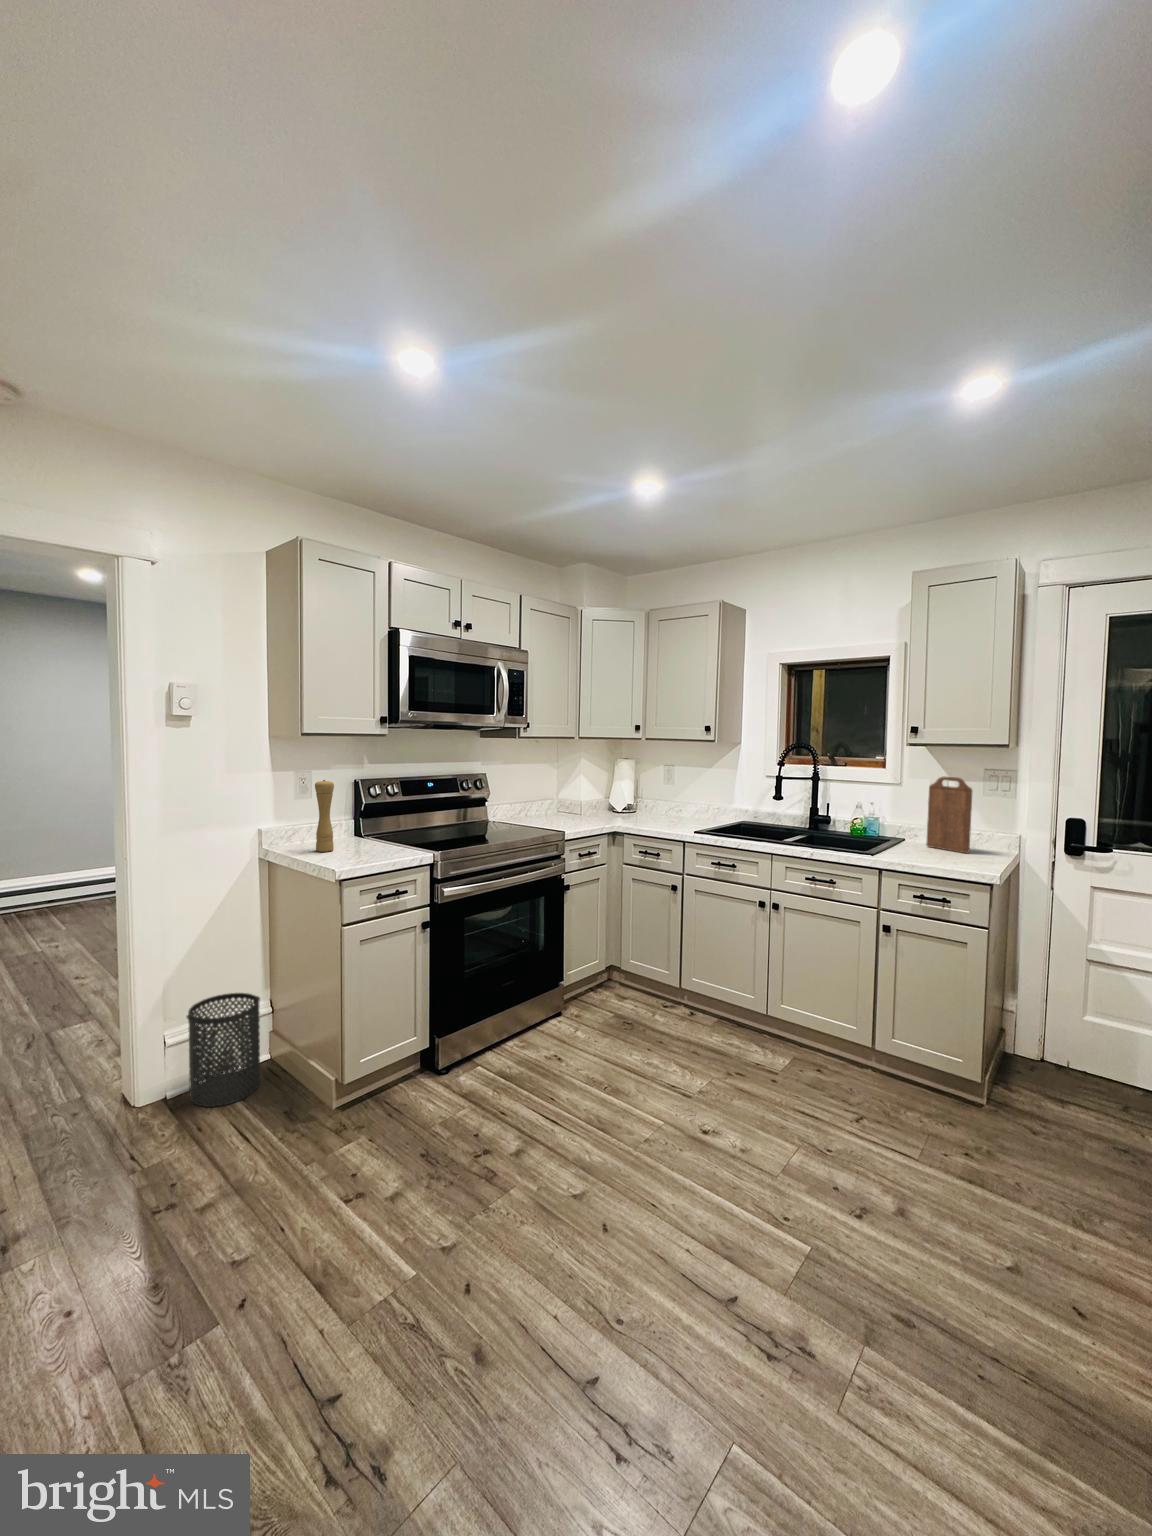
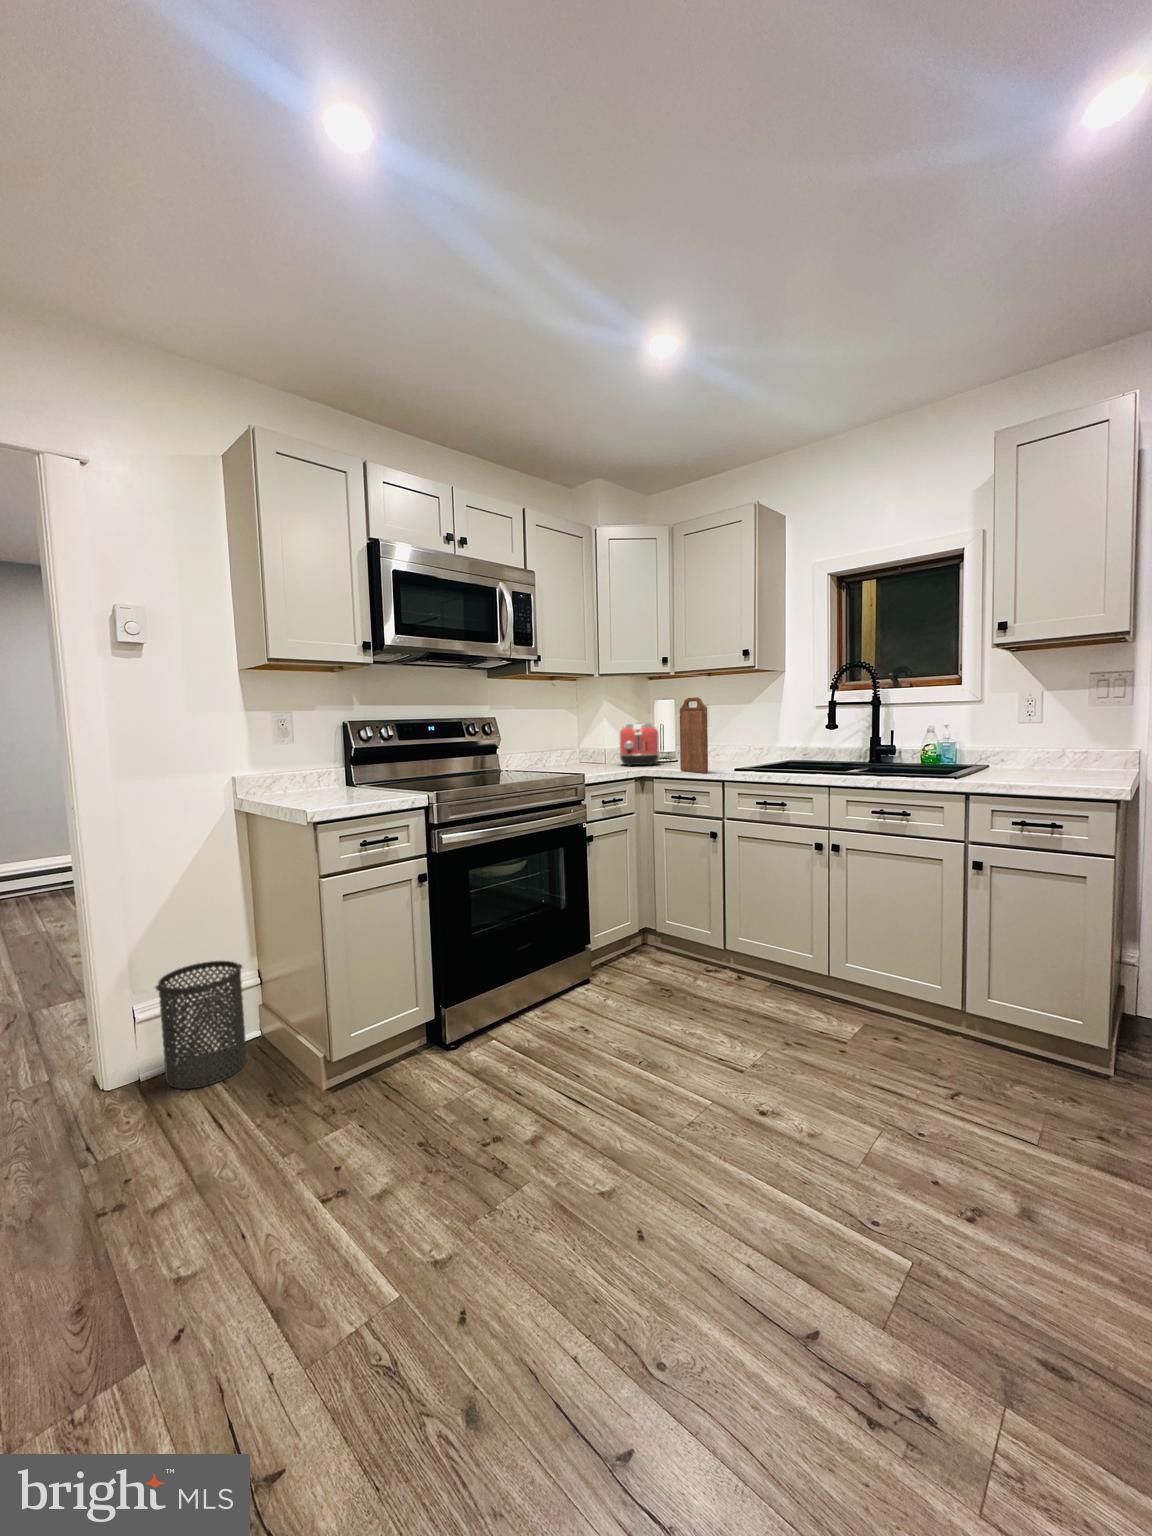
cutting board: present [926,777,972,853] -> present [680,697,708,773]
pepper mill: present [315,780,334,852] -> none [290,715,316,797]
toaster: none [593,780,630,820] -> present [620,723,660,766]

